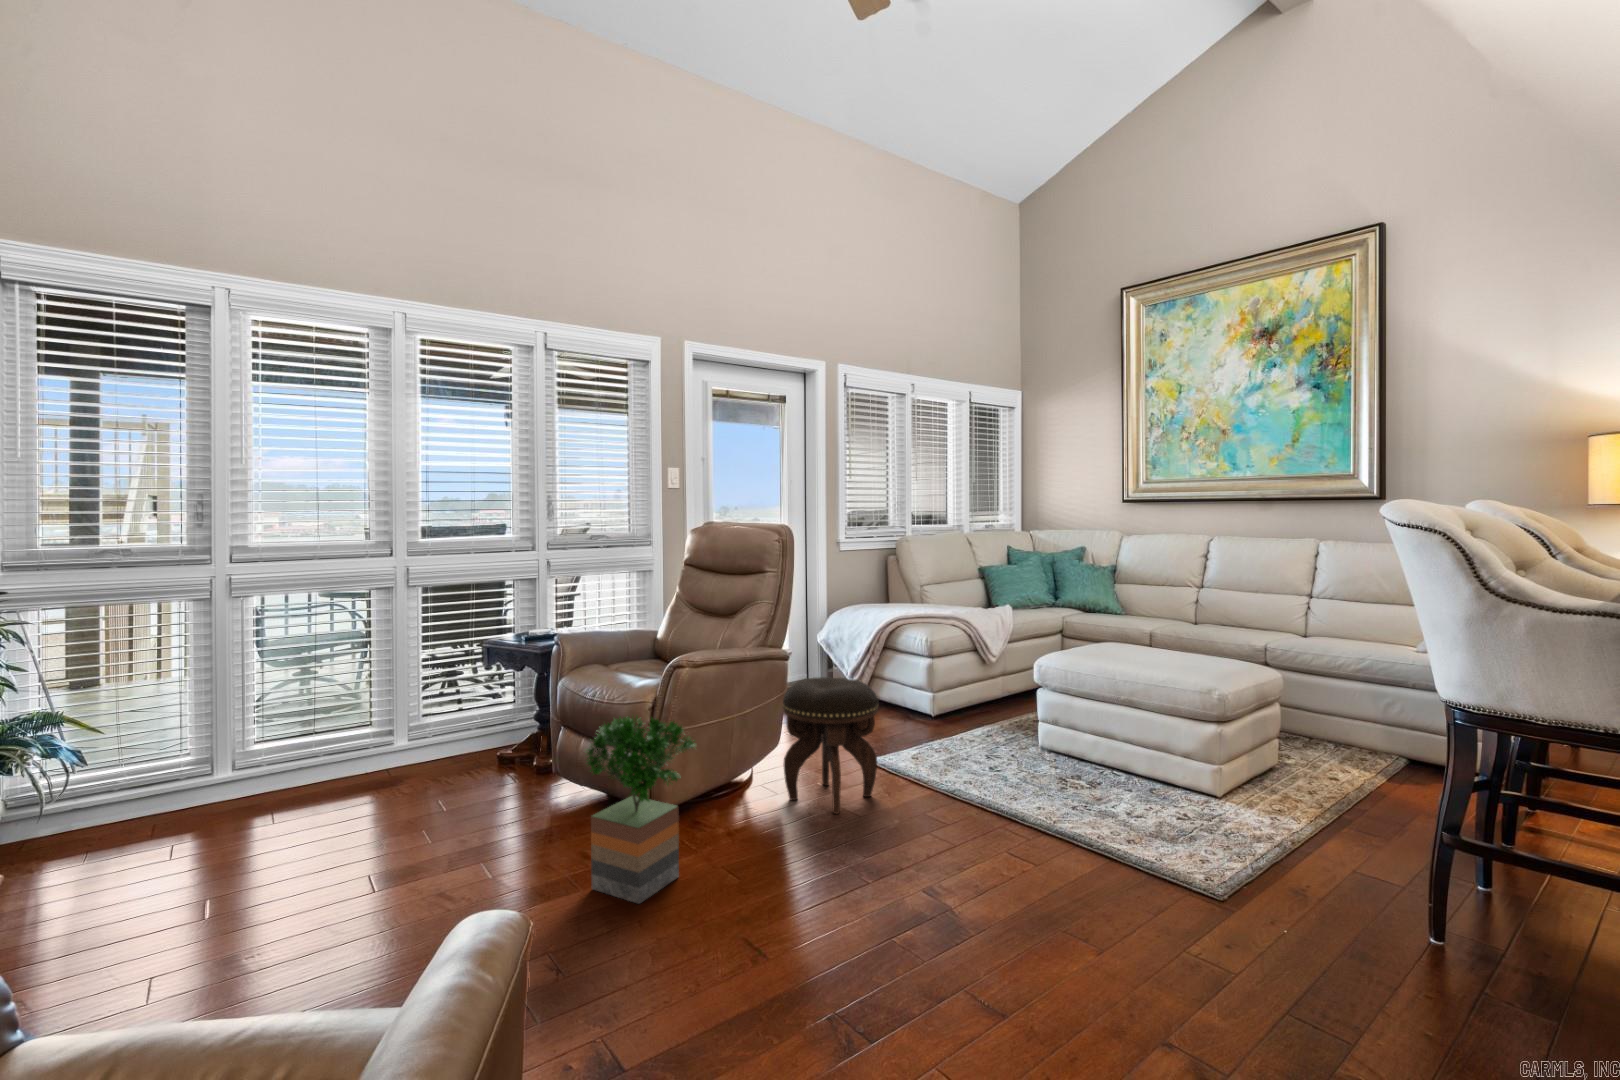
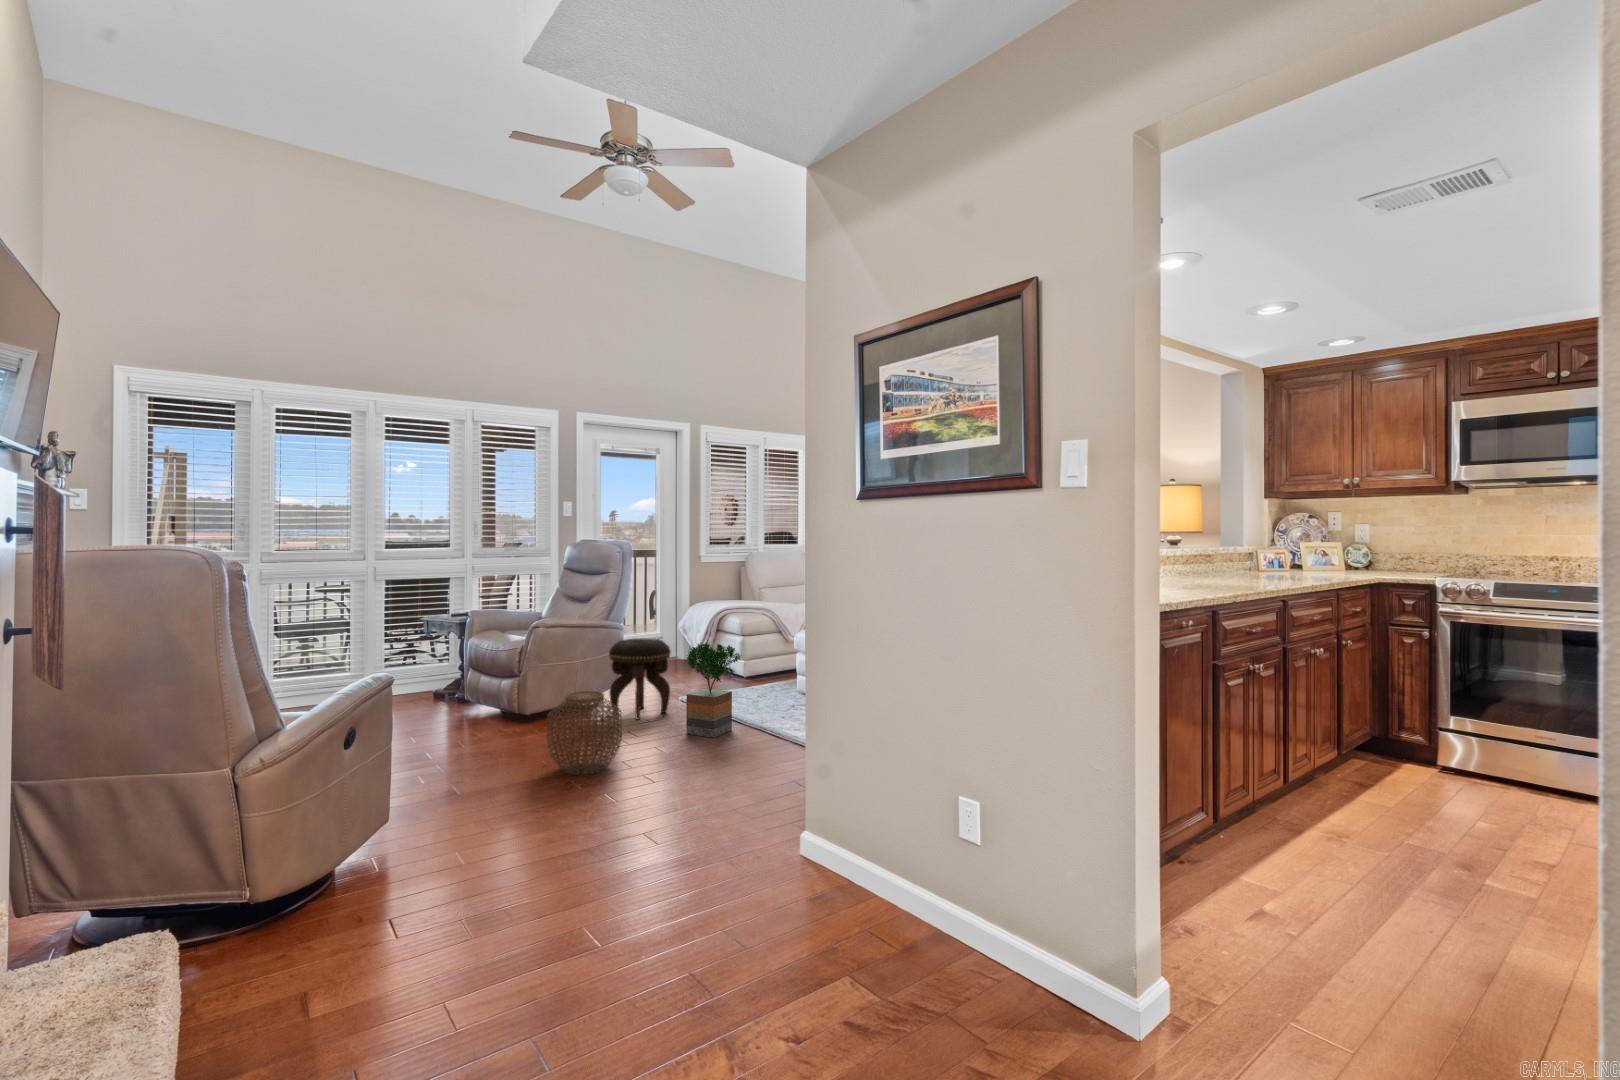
potted tree: present [586,716,695,904] -> present [686,643,741,738]
woven basket: none [756,812,895,990] -> present [547,691,622,775]

